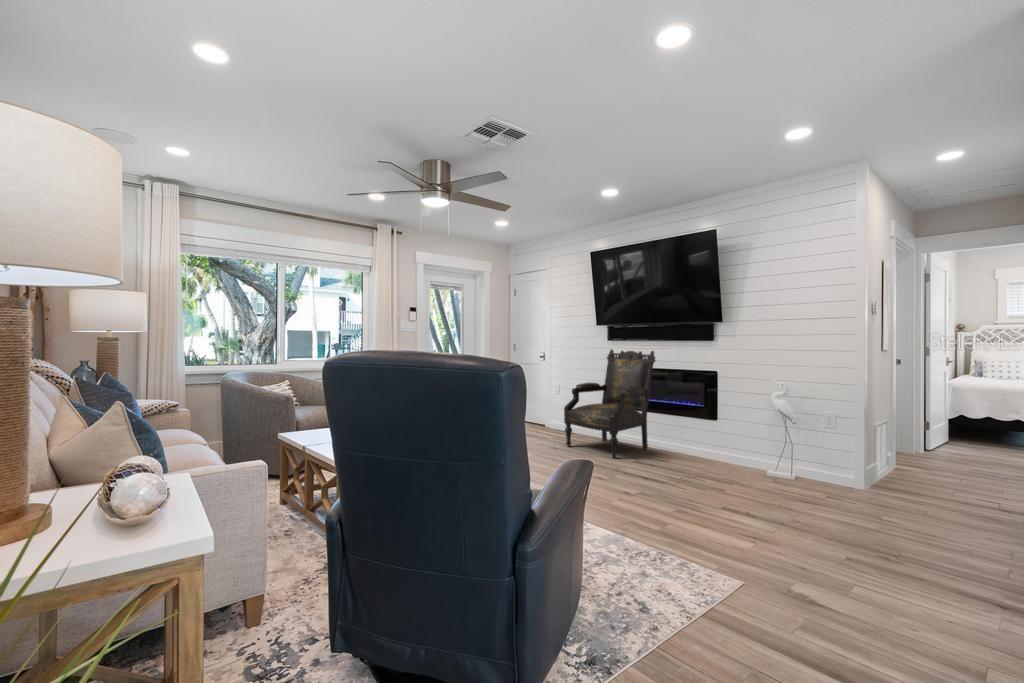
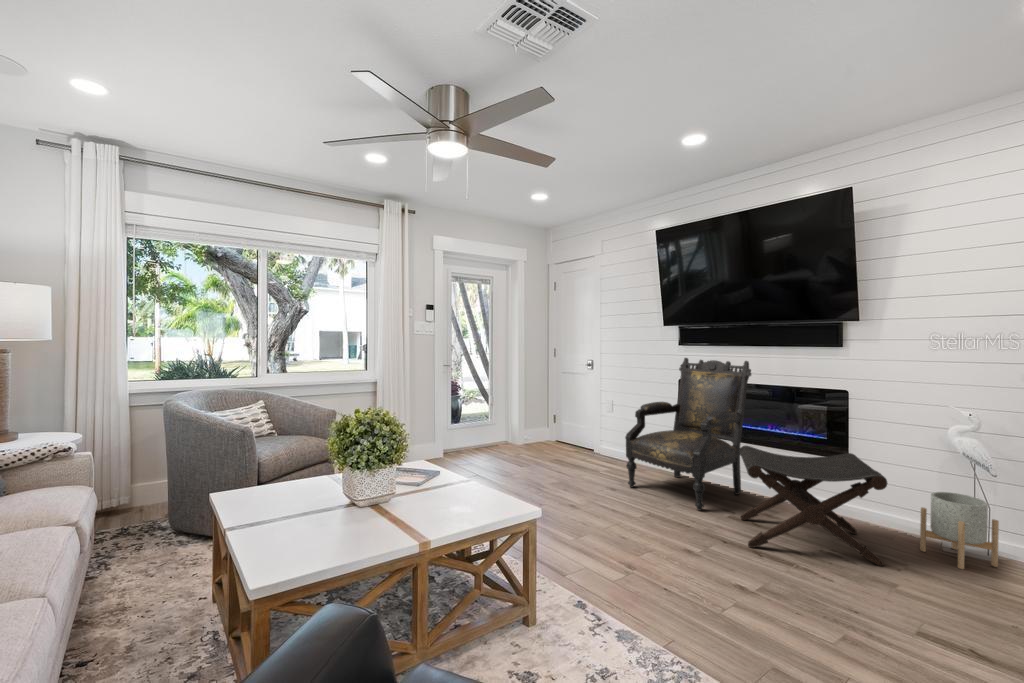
footstool: none [639,410,726,482] -> present [739,446,888,566]
planter: none [753,436,796,483] -> present [920,492,999,569]

